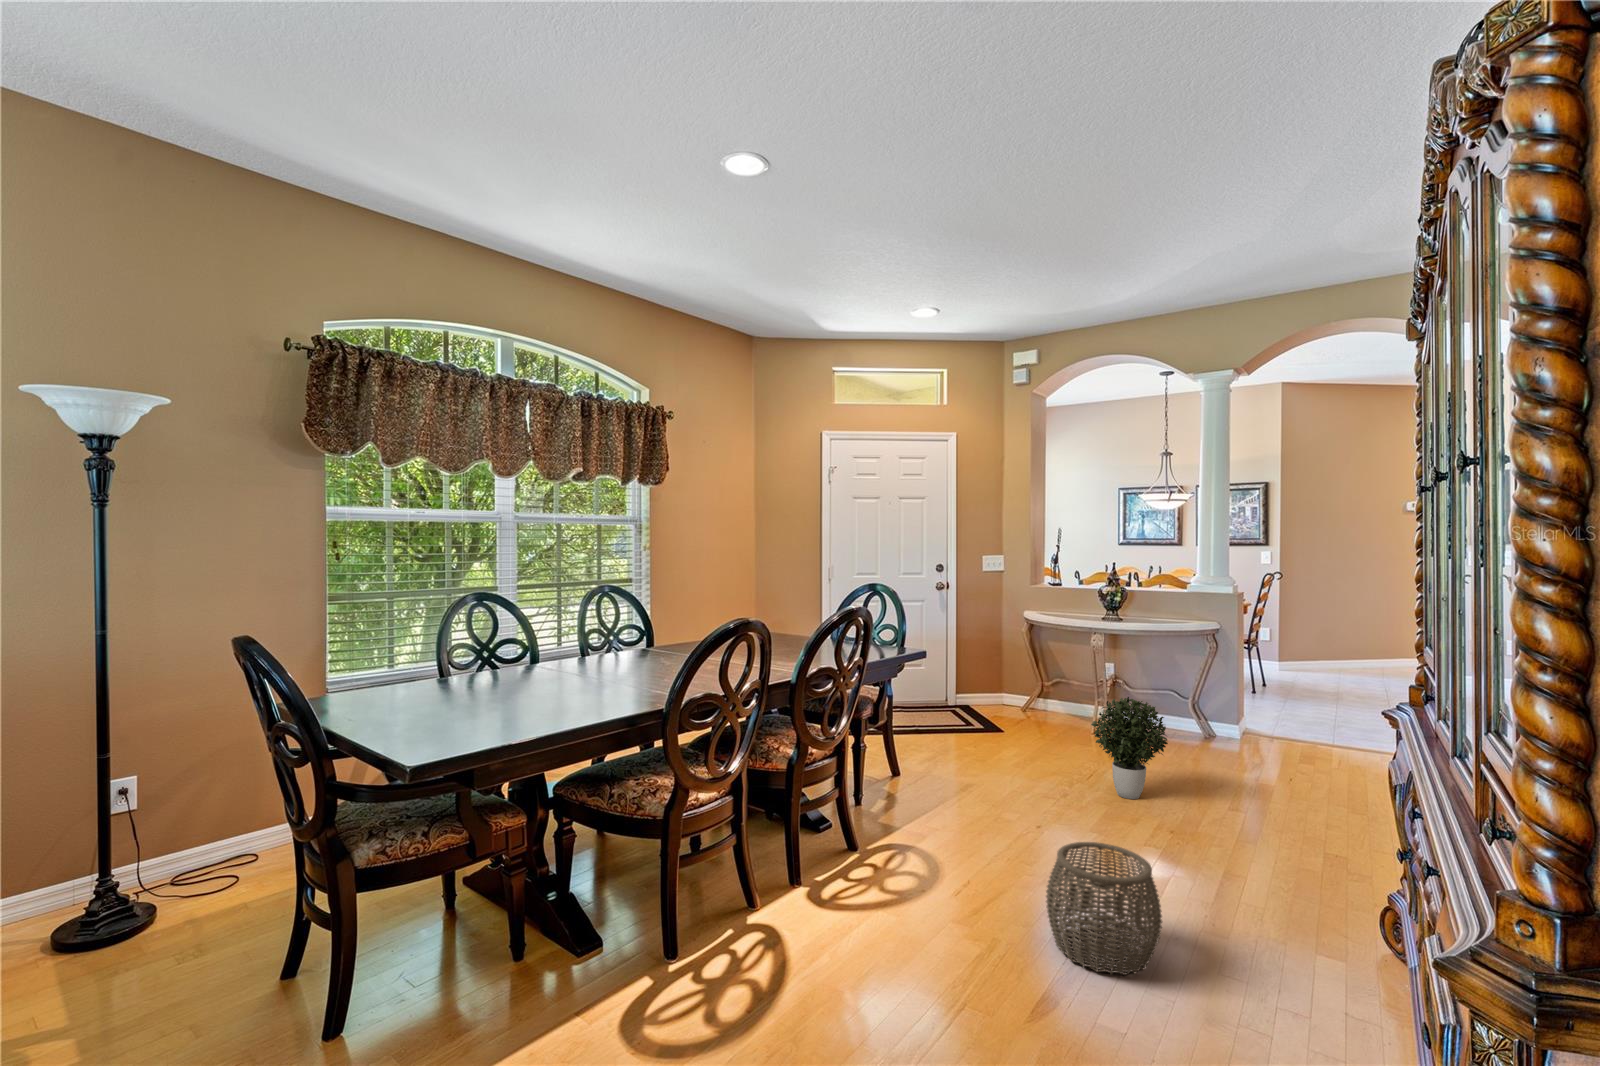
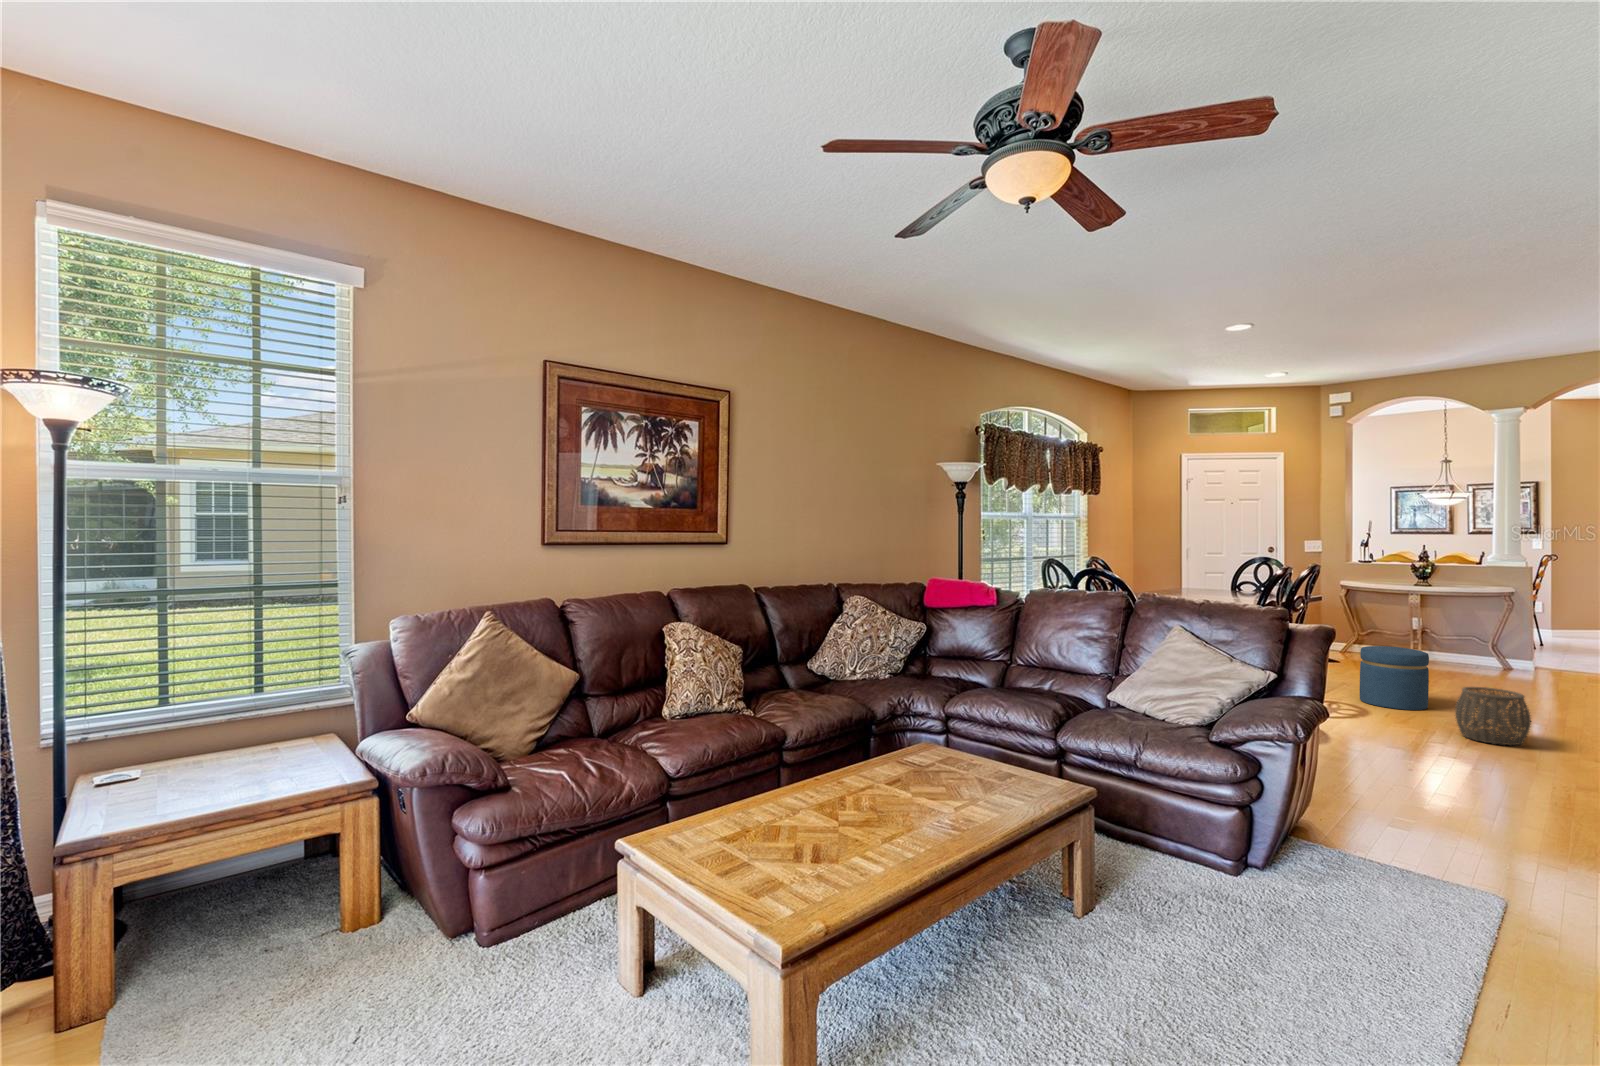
potted plant: present [1091,697,1168,799] -> none [1434,629,1496,694]
ottoman: none [961,735,1055,854] -> present [1360,646,1429,710]

